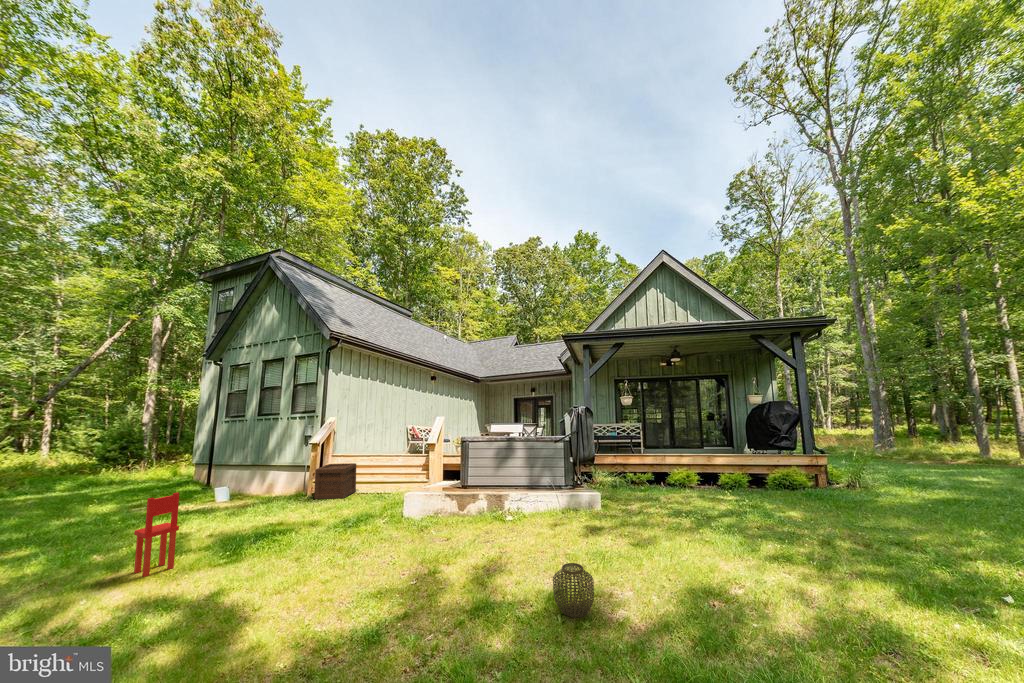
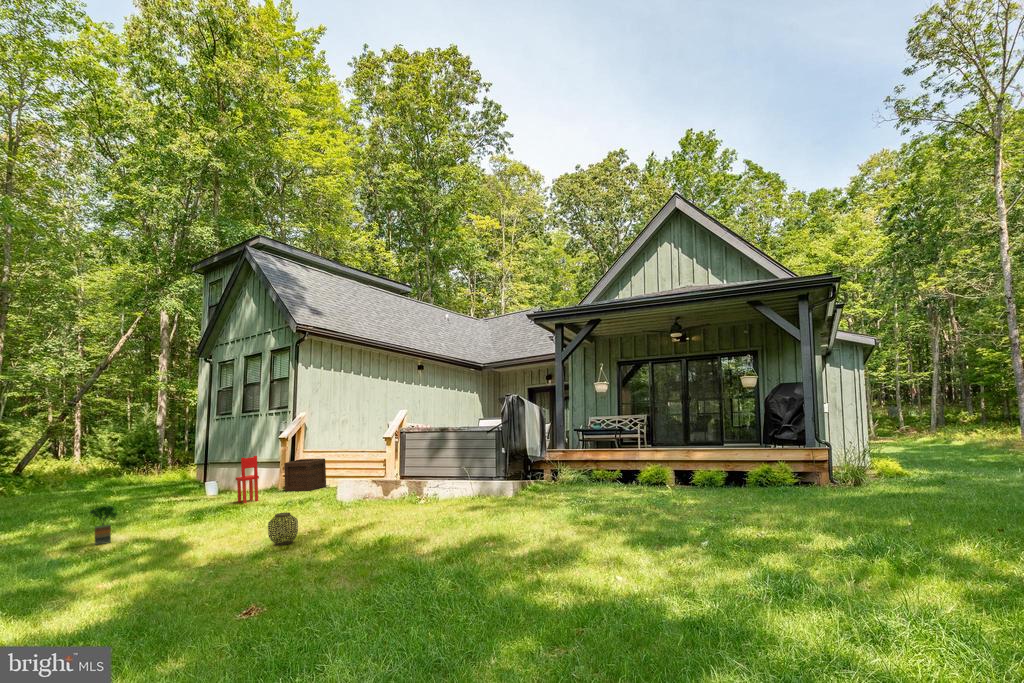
chair: present [134,492,179,577] -> present [236,456,259,503]
potted tree: none [79,553,130,621] -> present [90,506,117,545]
woven basket: present [553,563,594,618] -> present [268,512,298,545]

